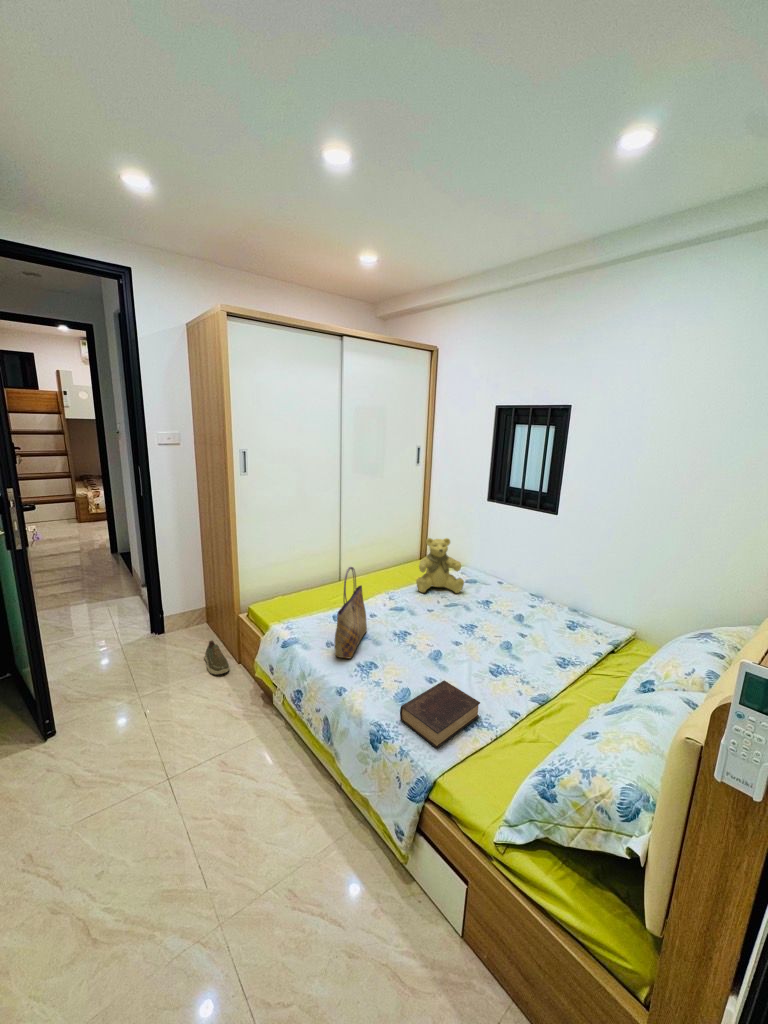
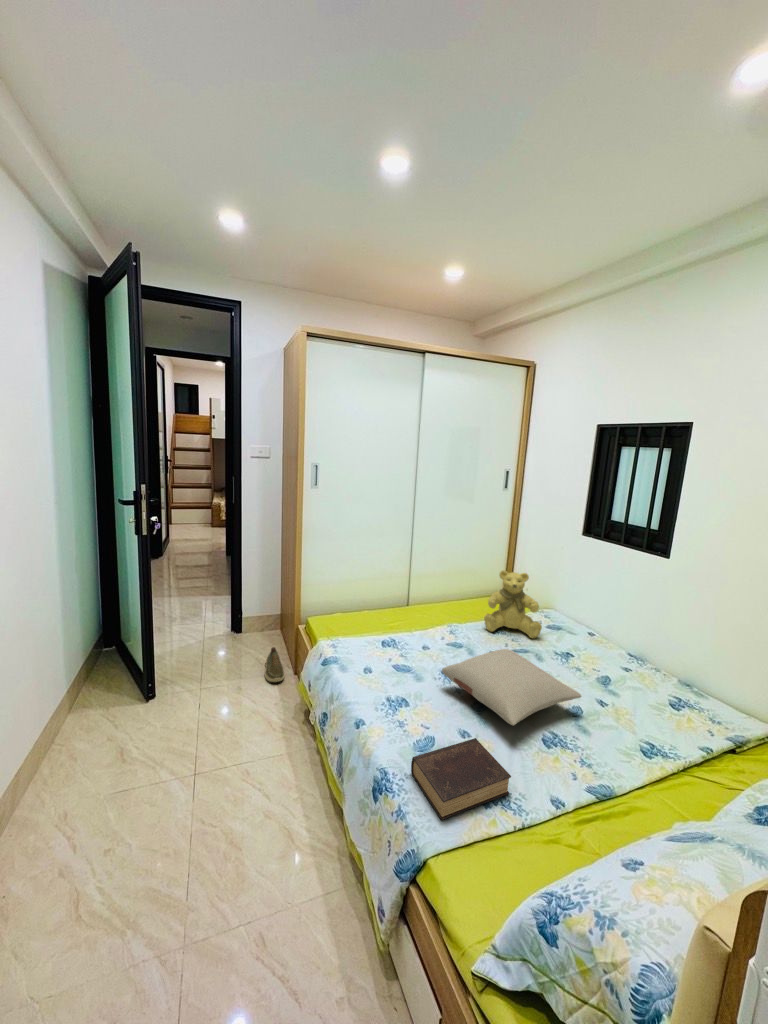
tote bag: present [335,567,367,658] -> none [368,590,412,690]
pillow: none [399,605,511,665] -> present [442,649,581,725]

